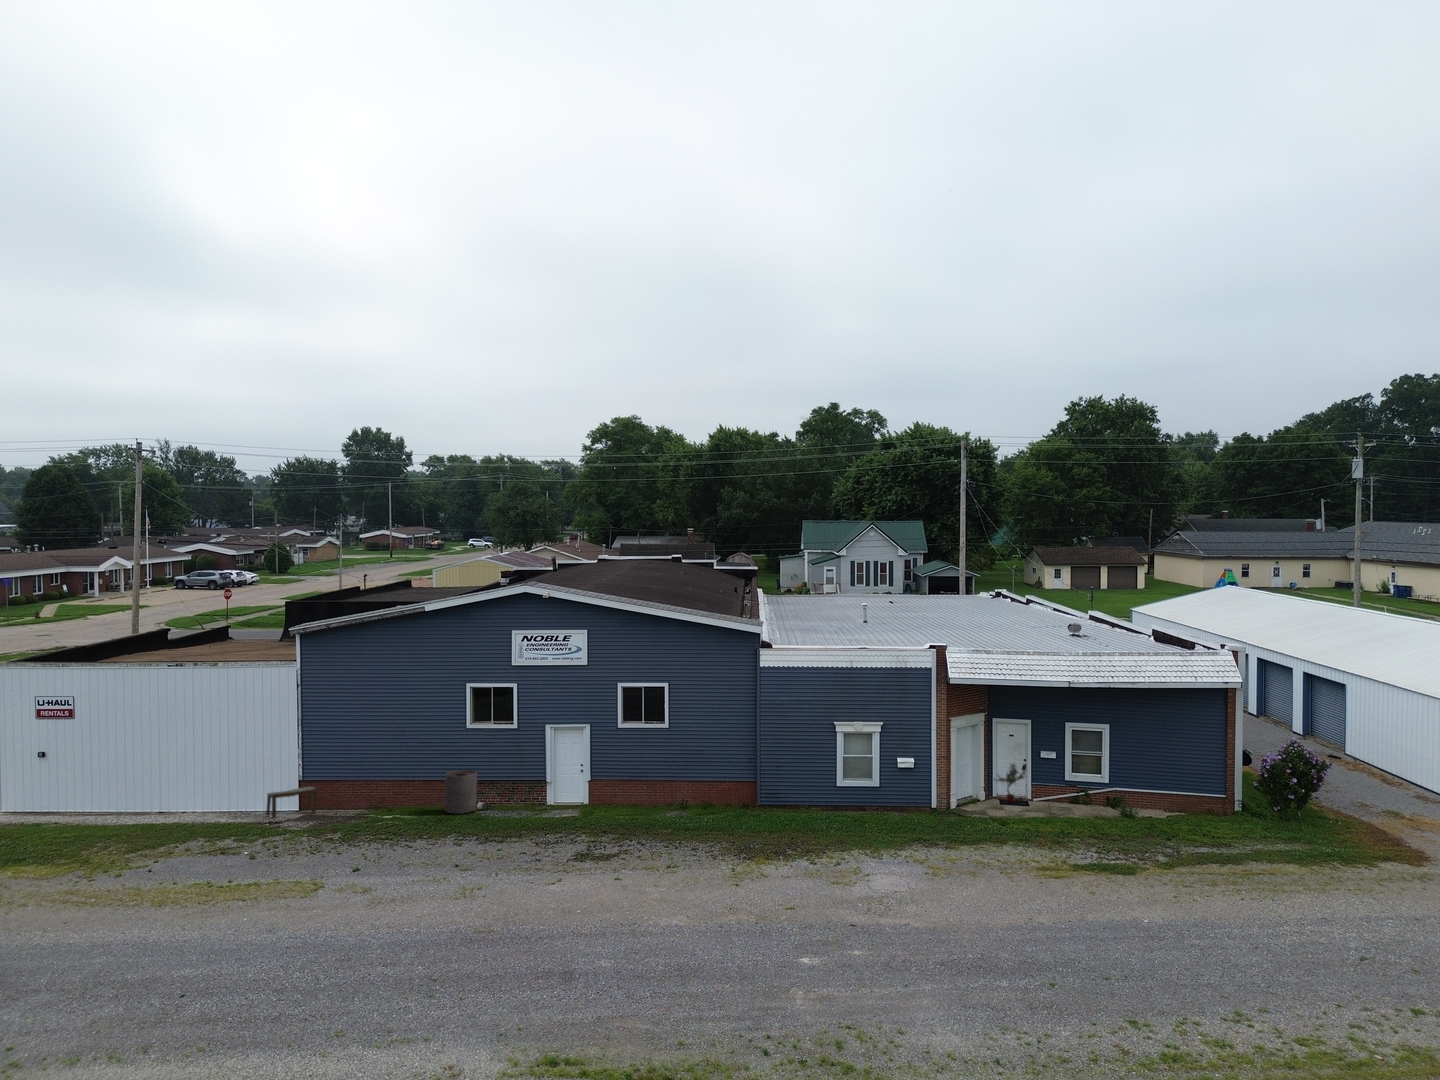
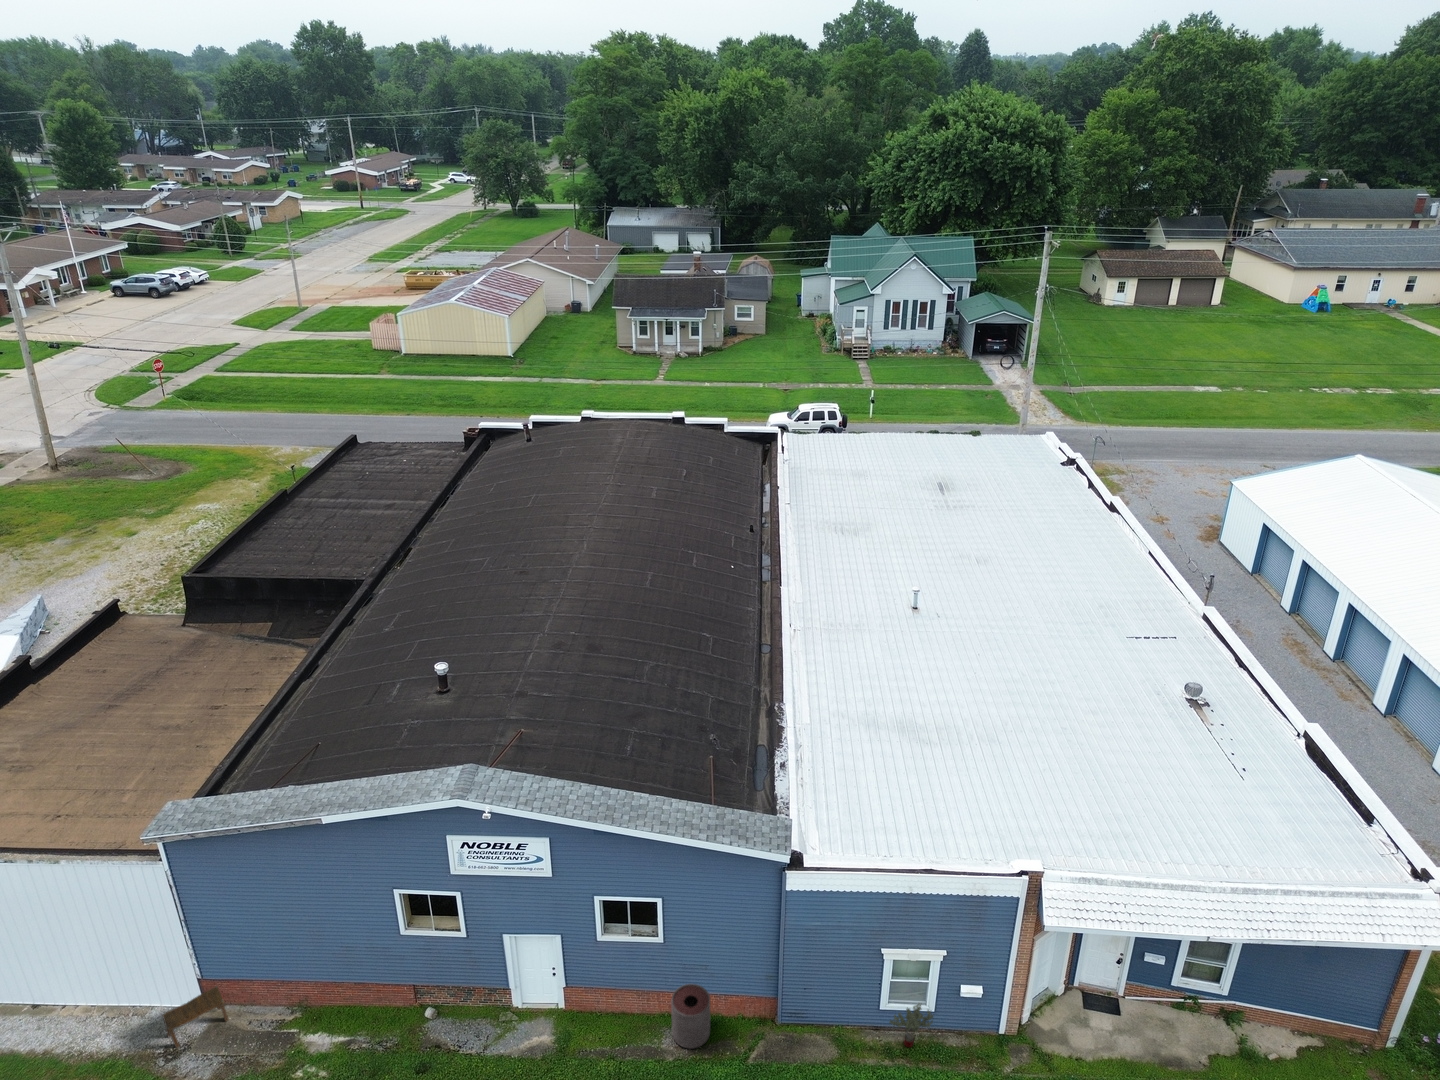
potted tree: present [994,764,1026,803] -> present [889,1003,933,1047]
trash can: present [444,770,477,814] -> present [671,984,710,1048]

